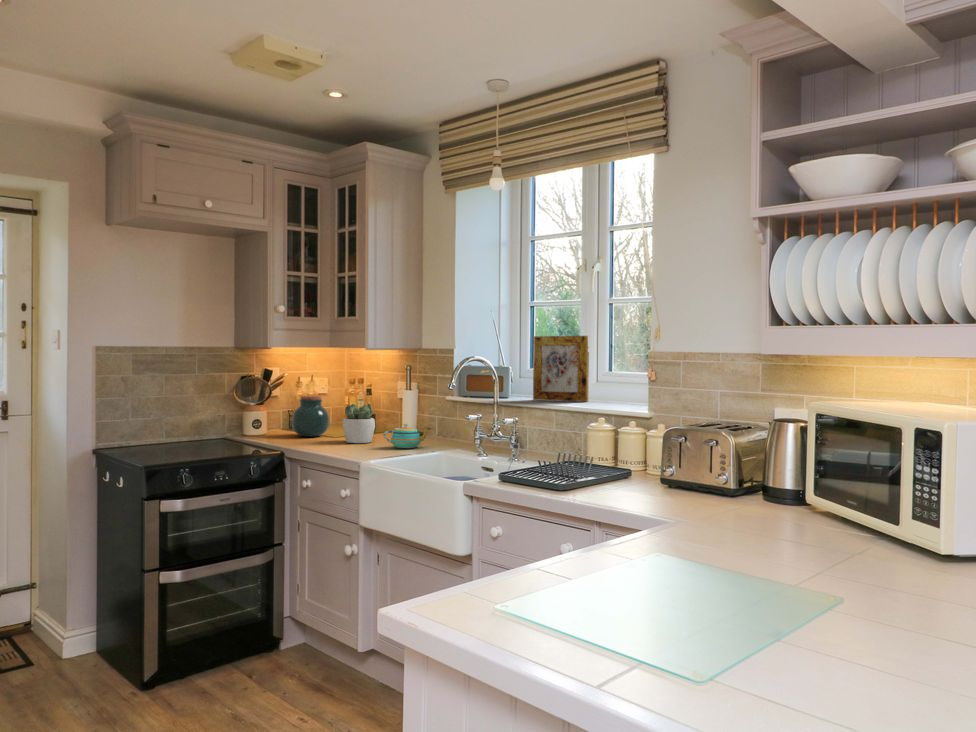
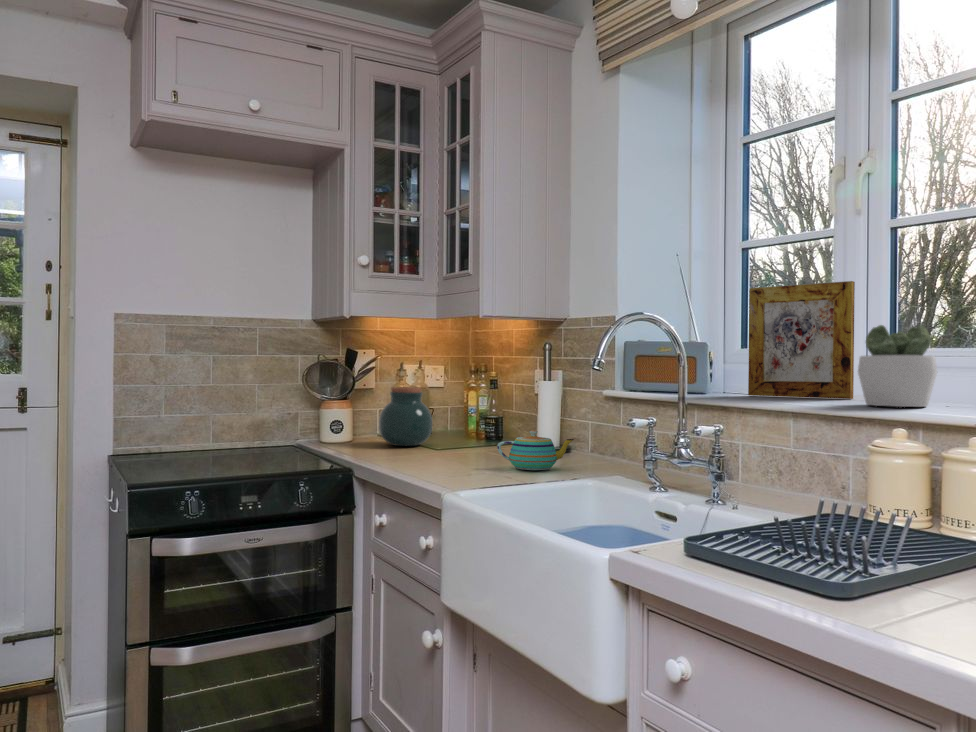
succulent plant: present [343,404,375,443] -> present [858,325,937,407]

